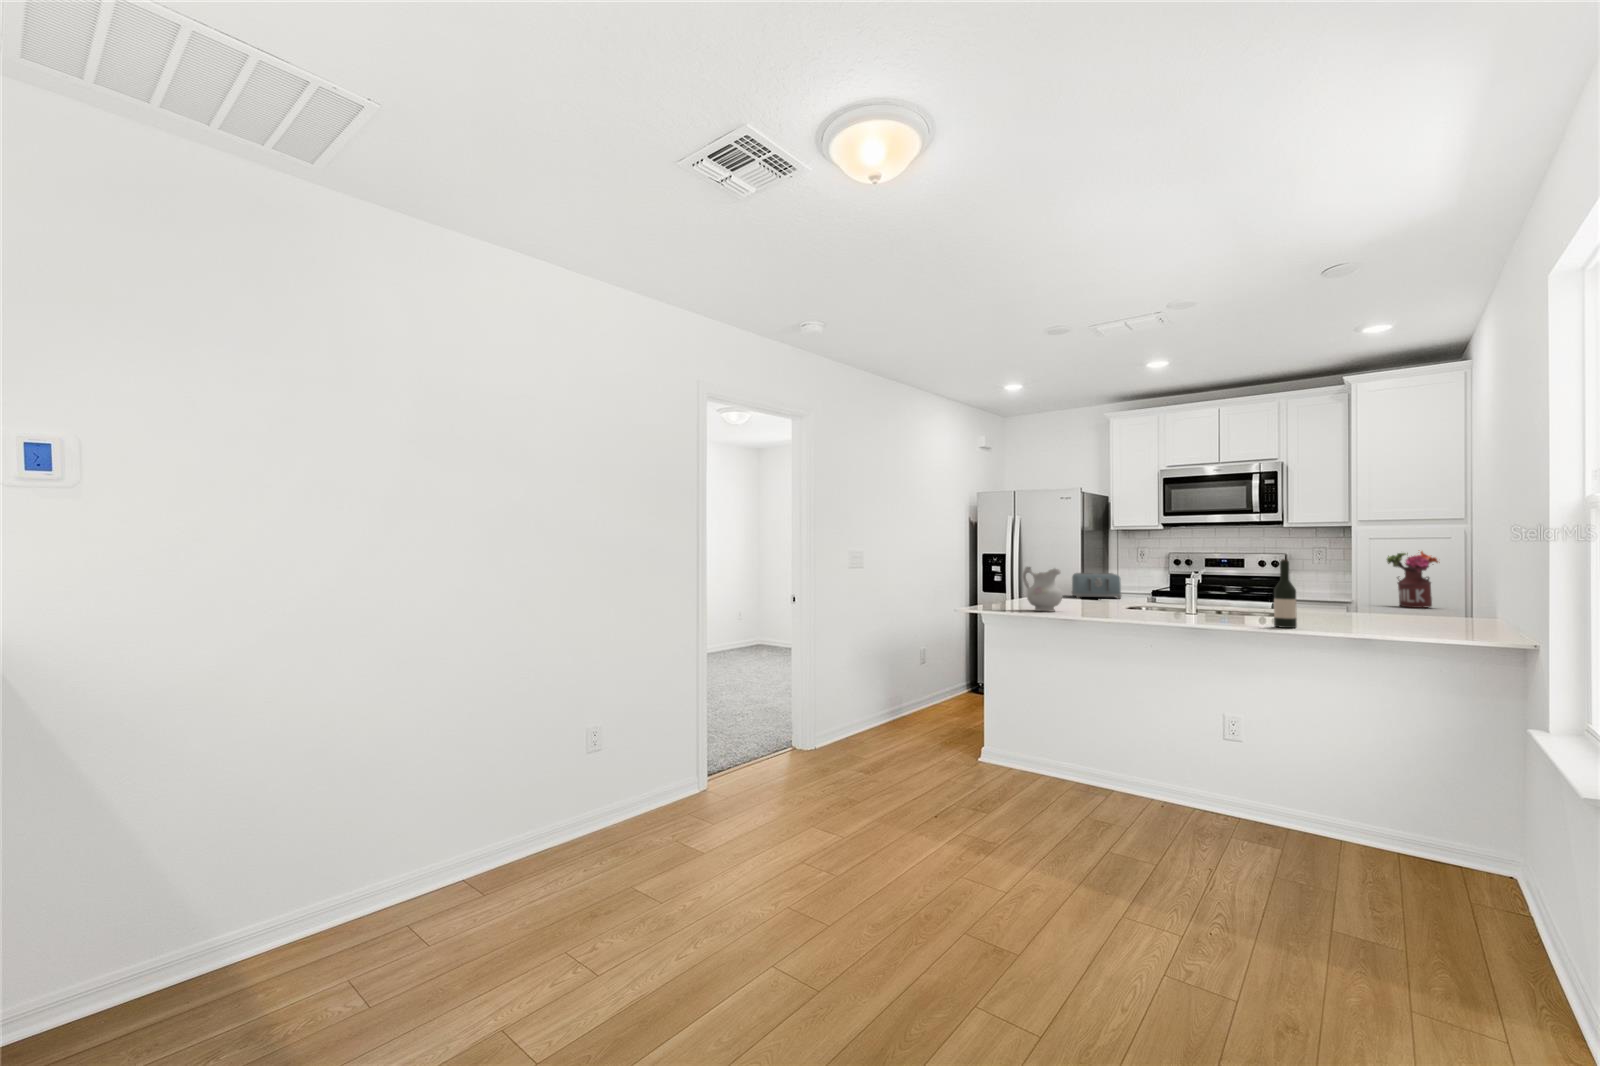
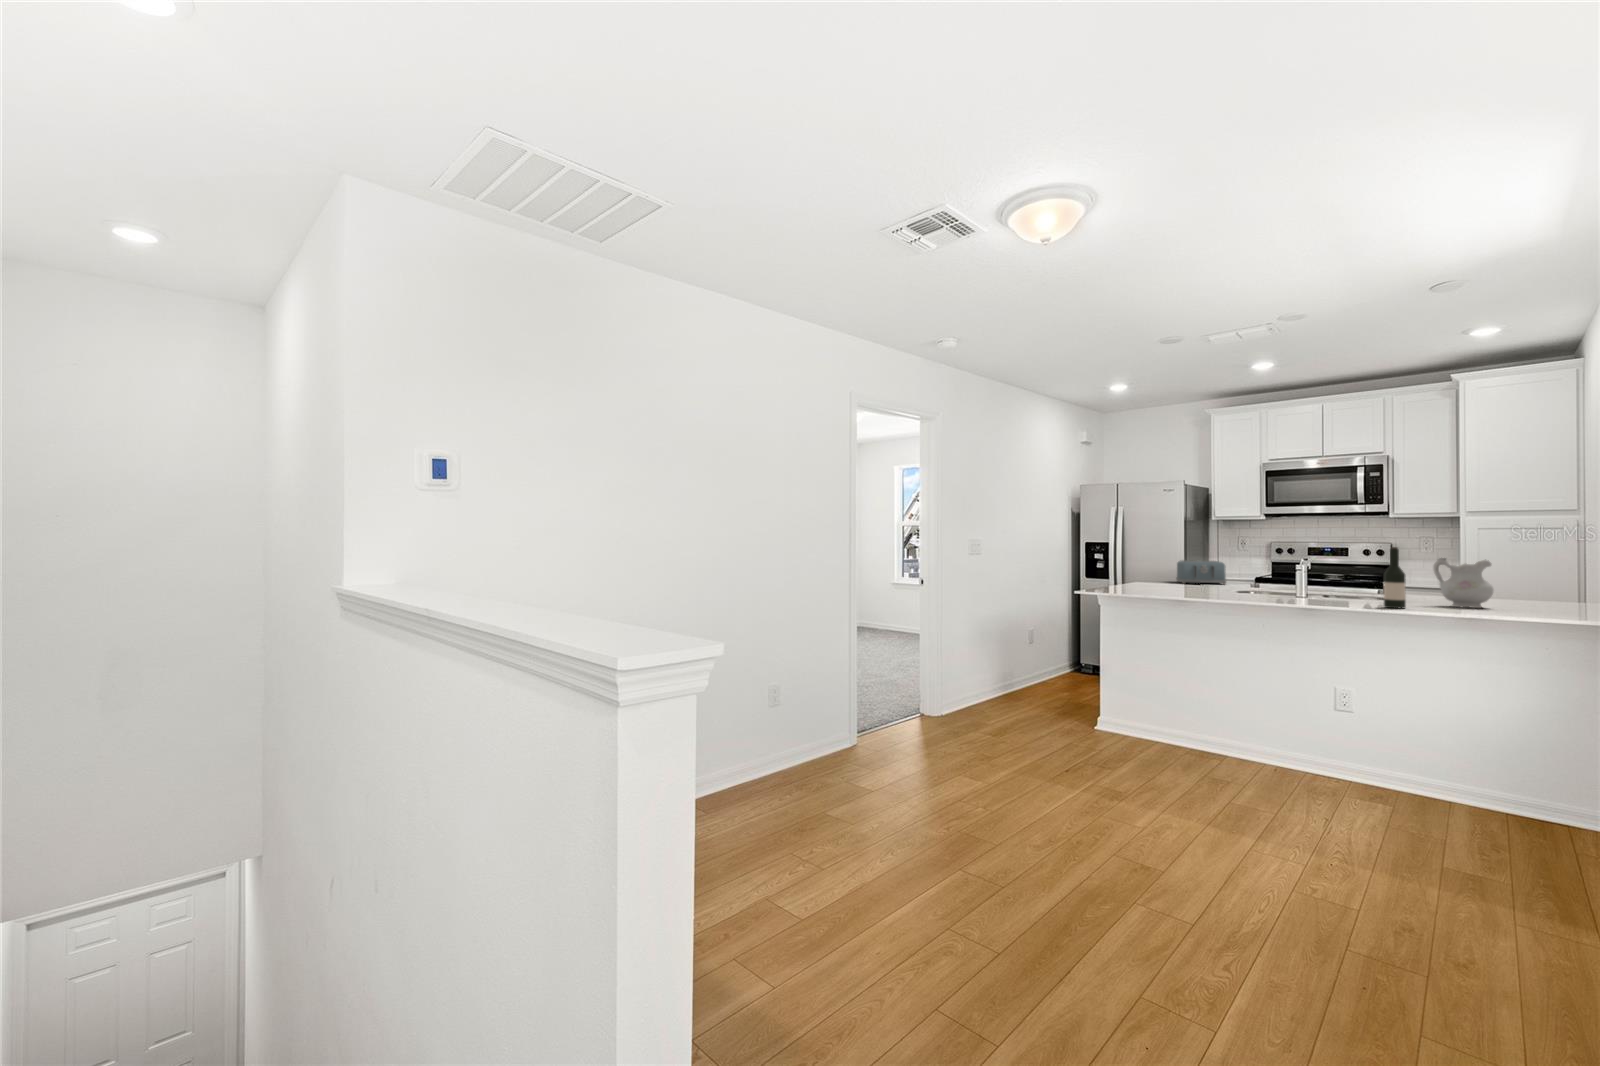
flower arrangement: present [1387,551,1440,608] -> none [1495,539,1551,594]
ceramic pitcher: present [1022,567,1062,612] -> present [1433,558,1493,608]

